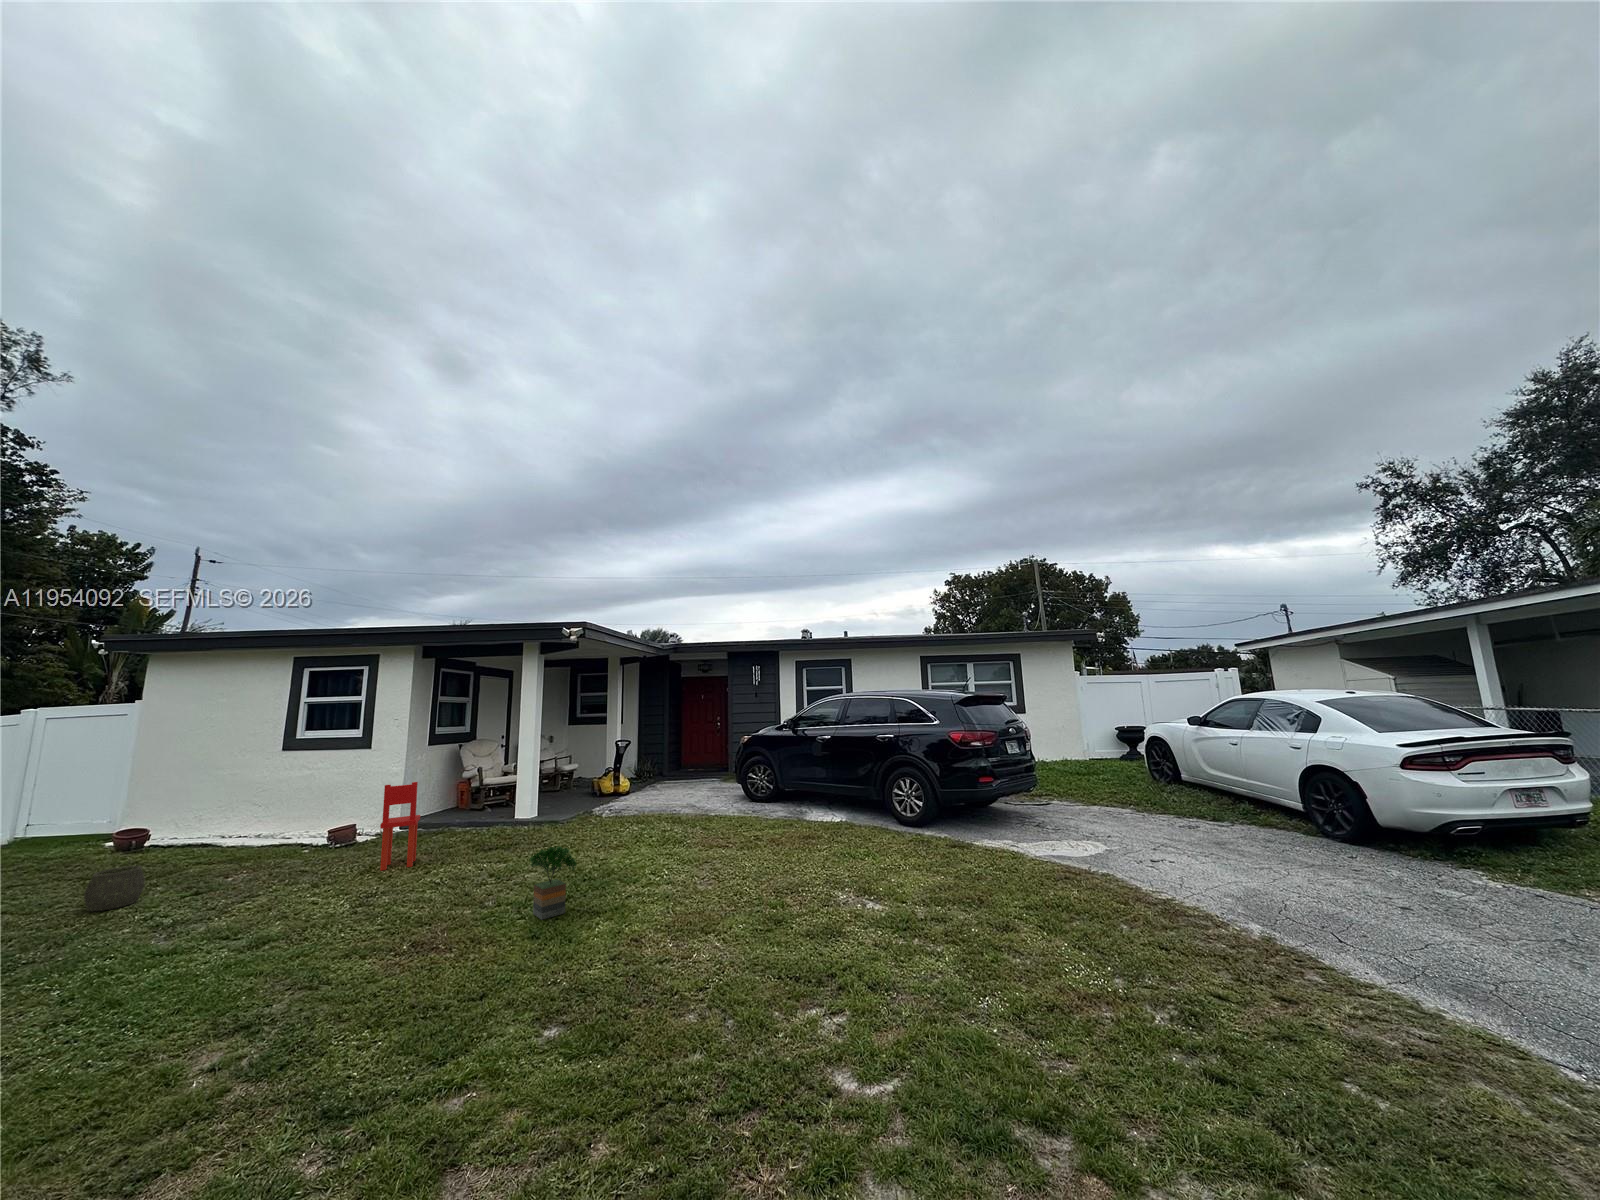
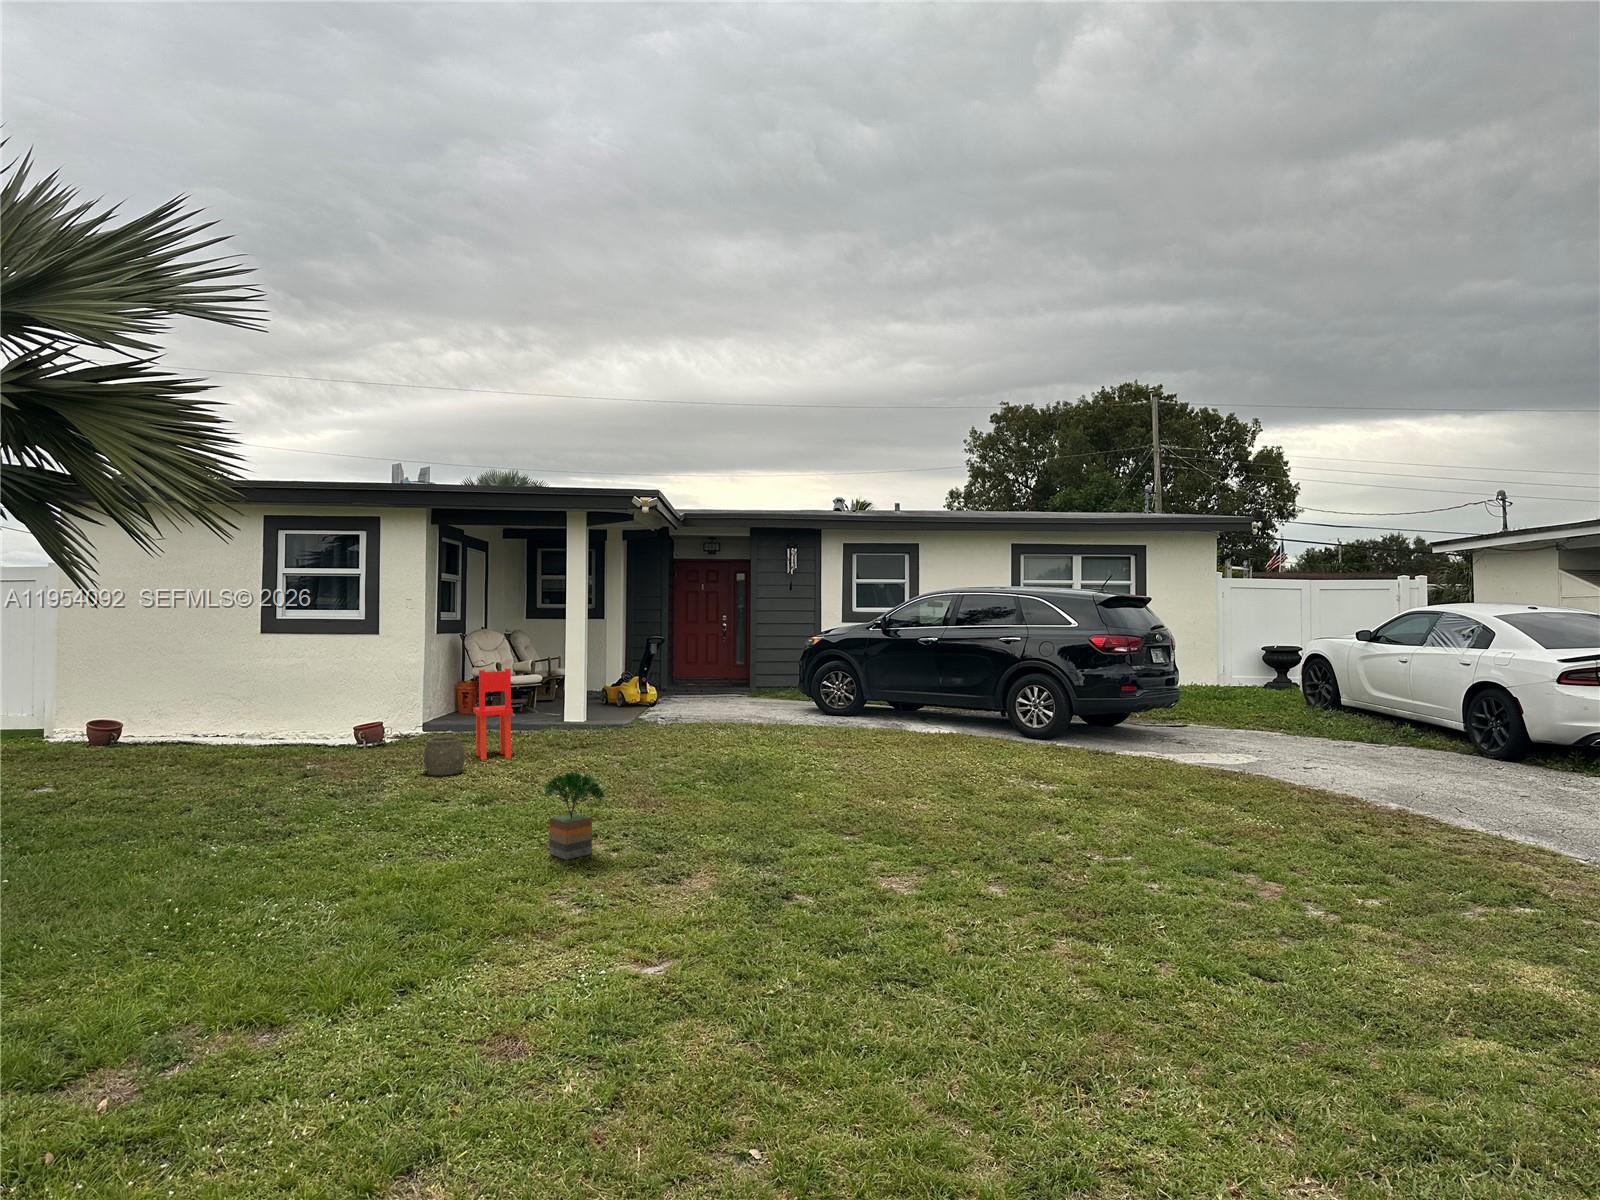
potted tree: present [530,846,576,920] -> present [543,772,605,860]
woven basket: present [84,866,145,911] -> present [423,736,465,776]

